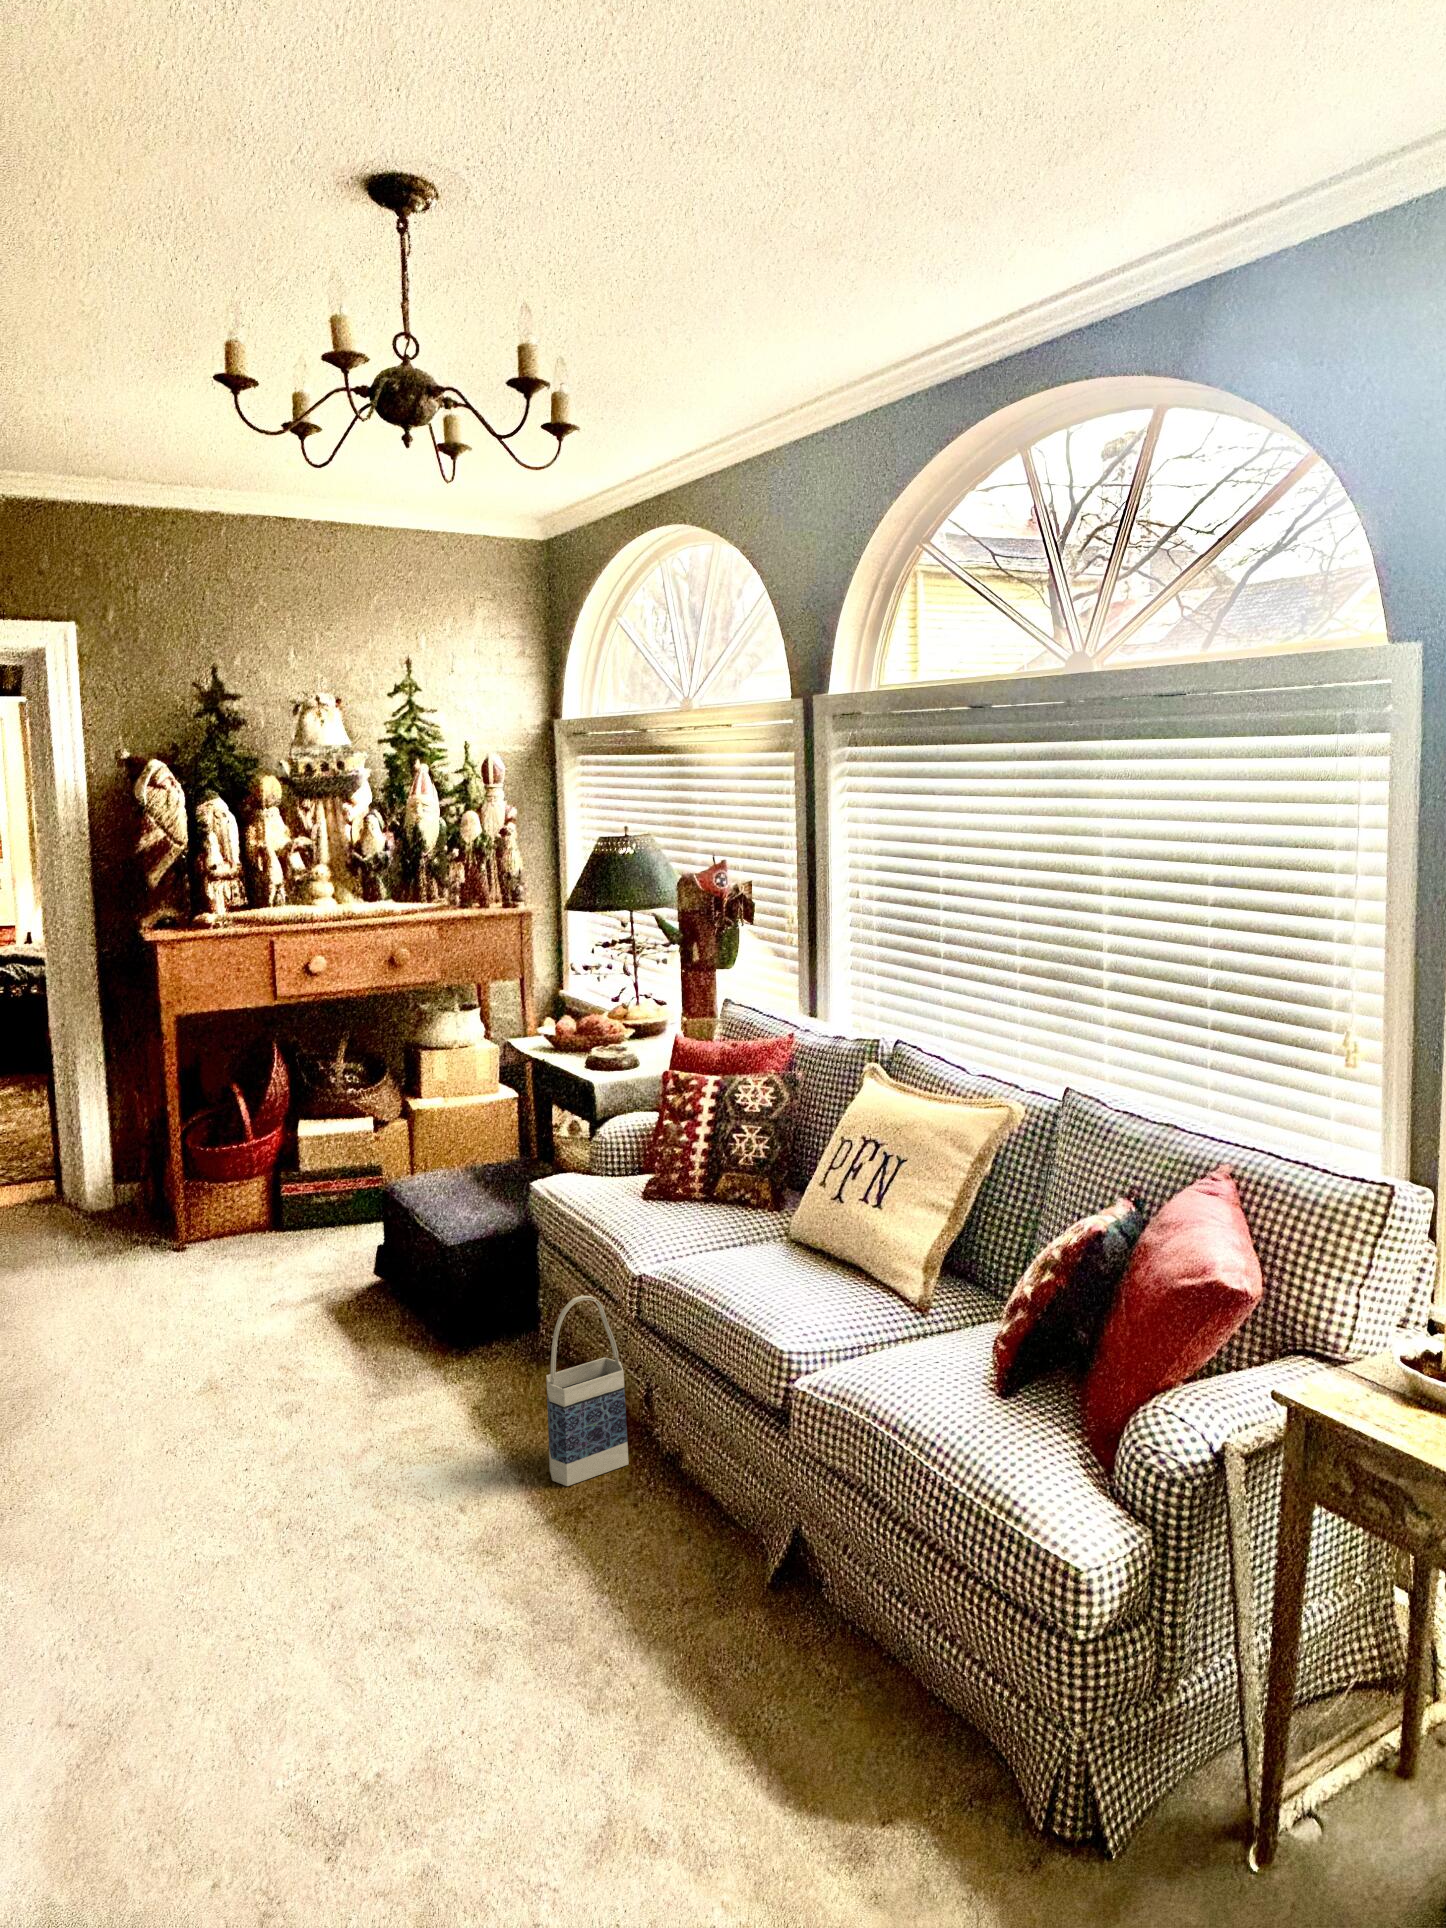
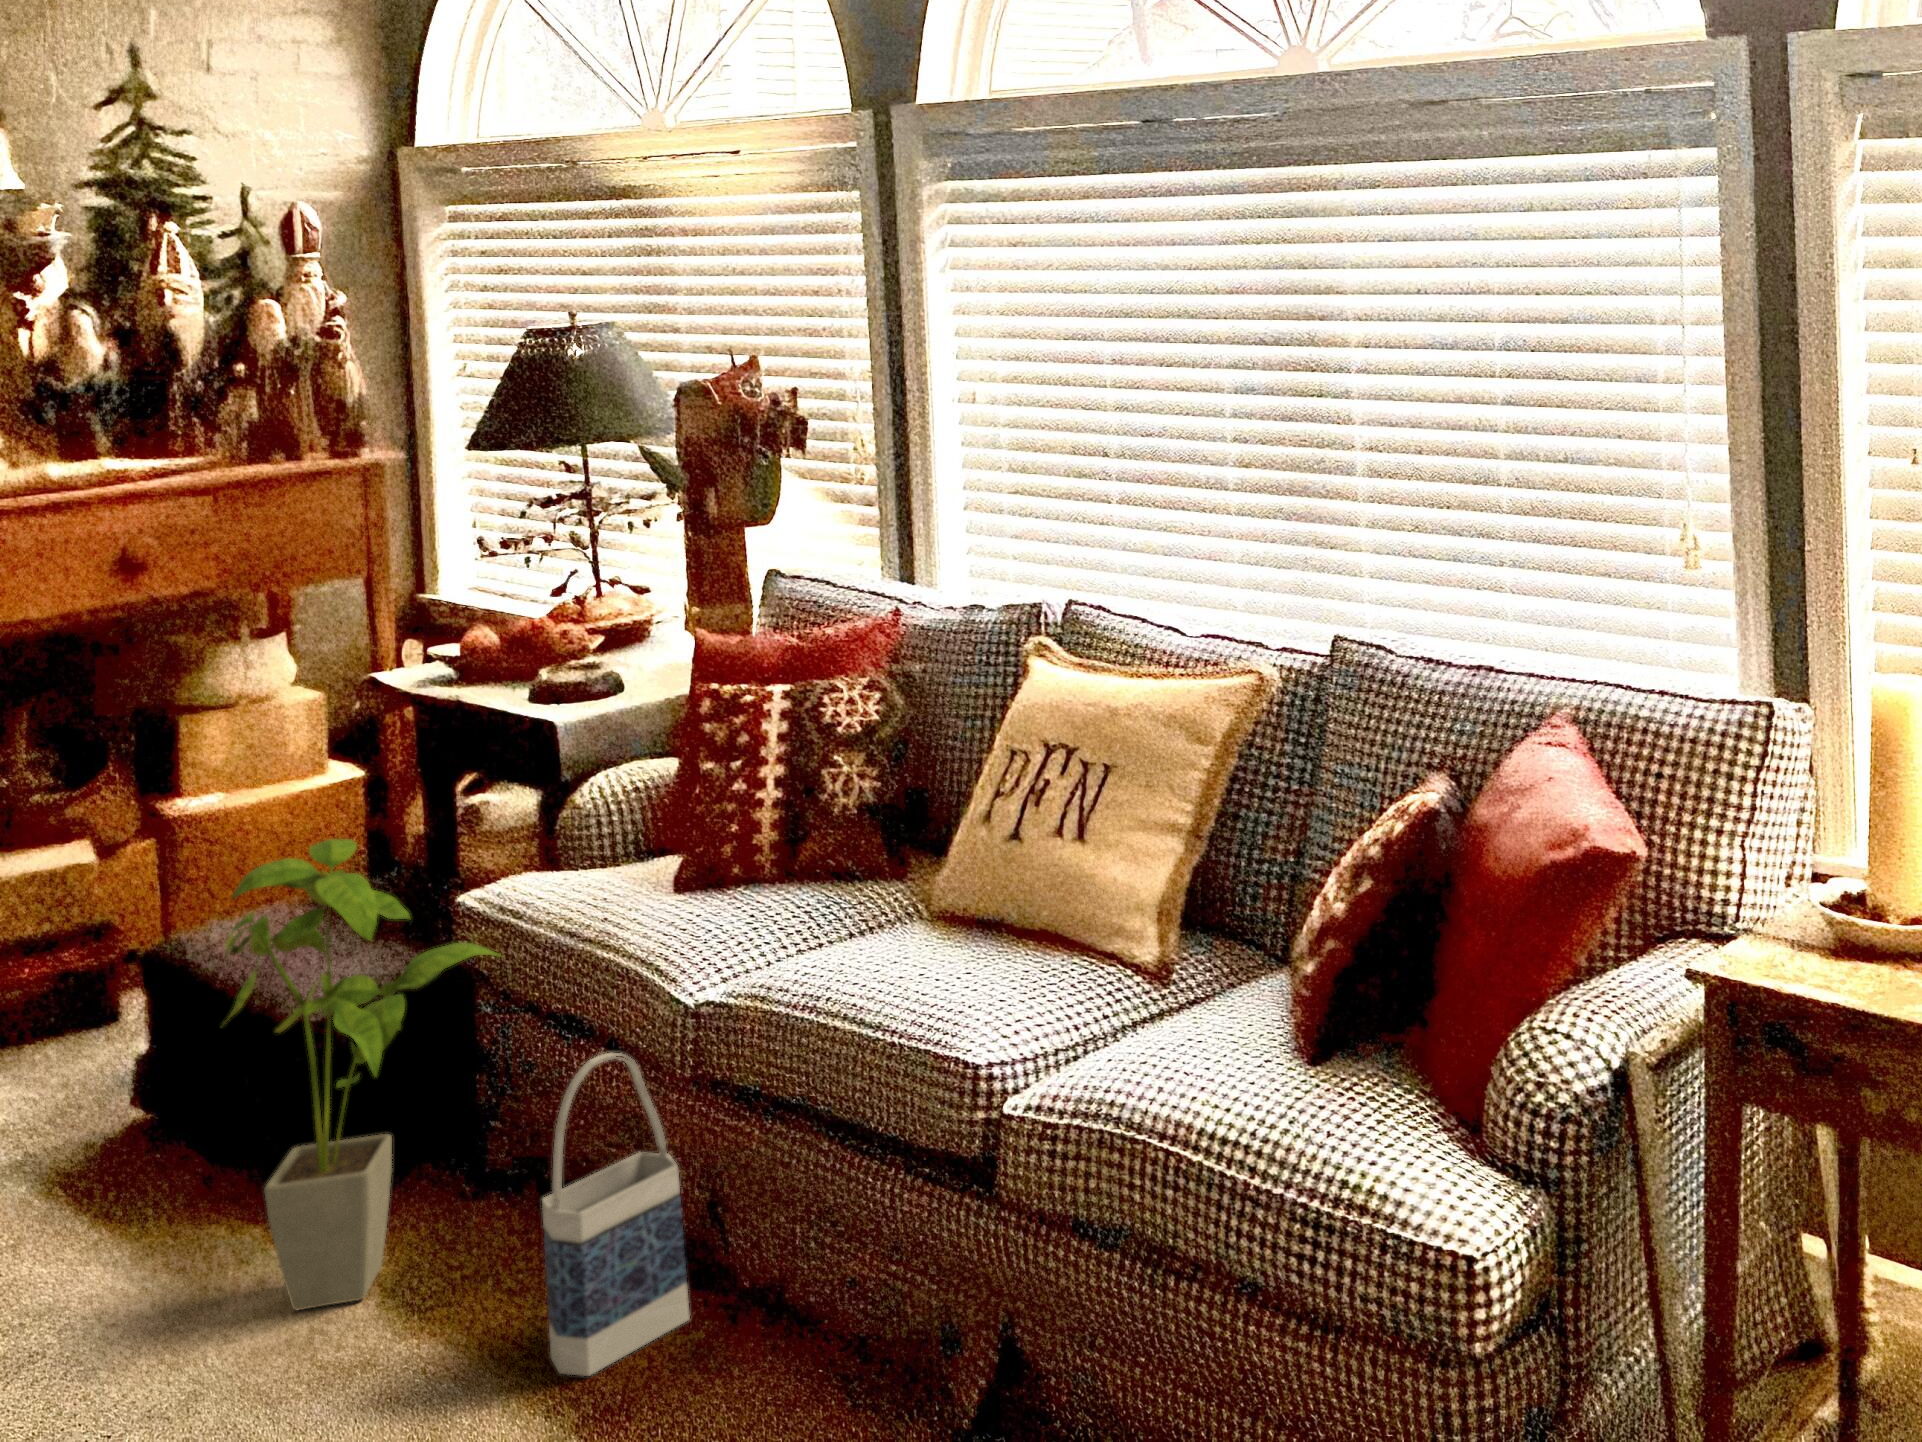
house plant: none [394,1142,544,1409] -> present [225,839,501,1310]

